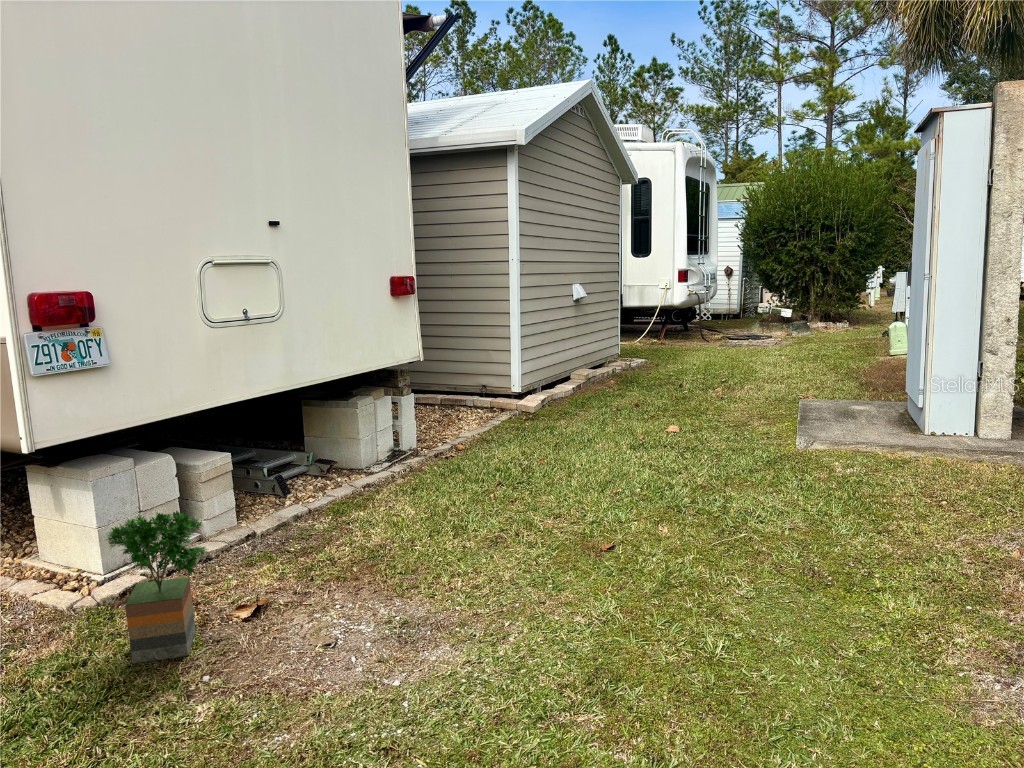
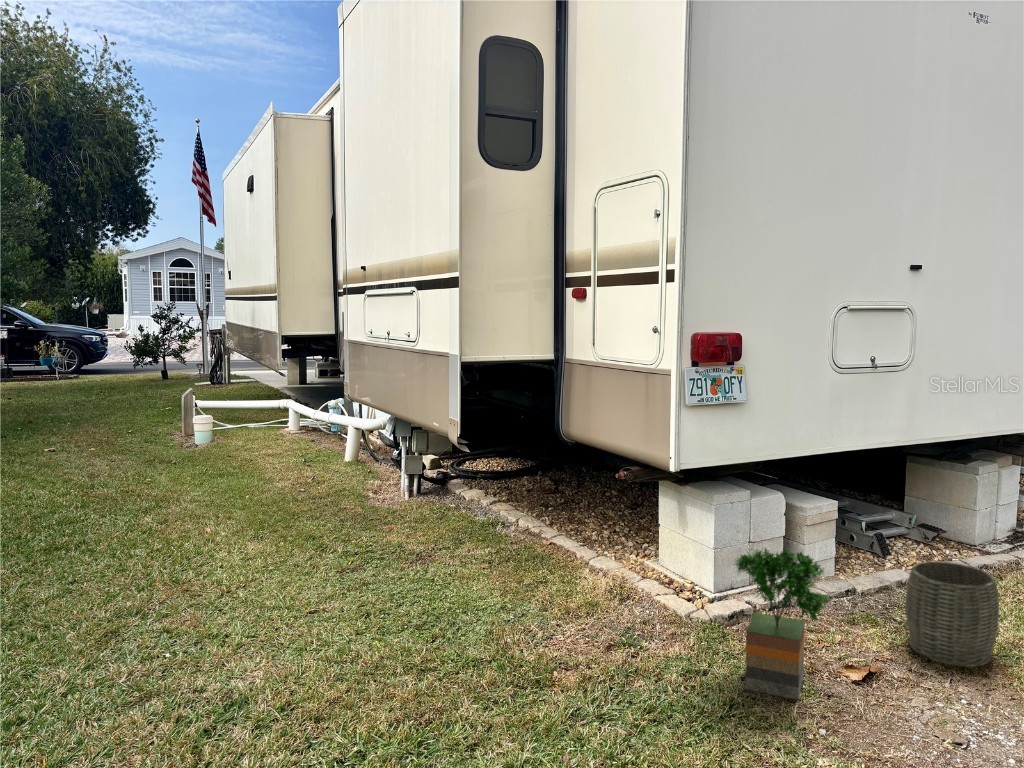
woven basket: none [290,489,364,579] -> present [905,561,999,667]

